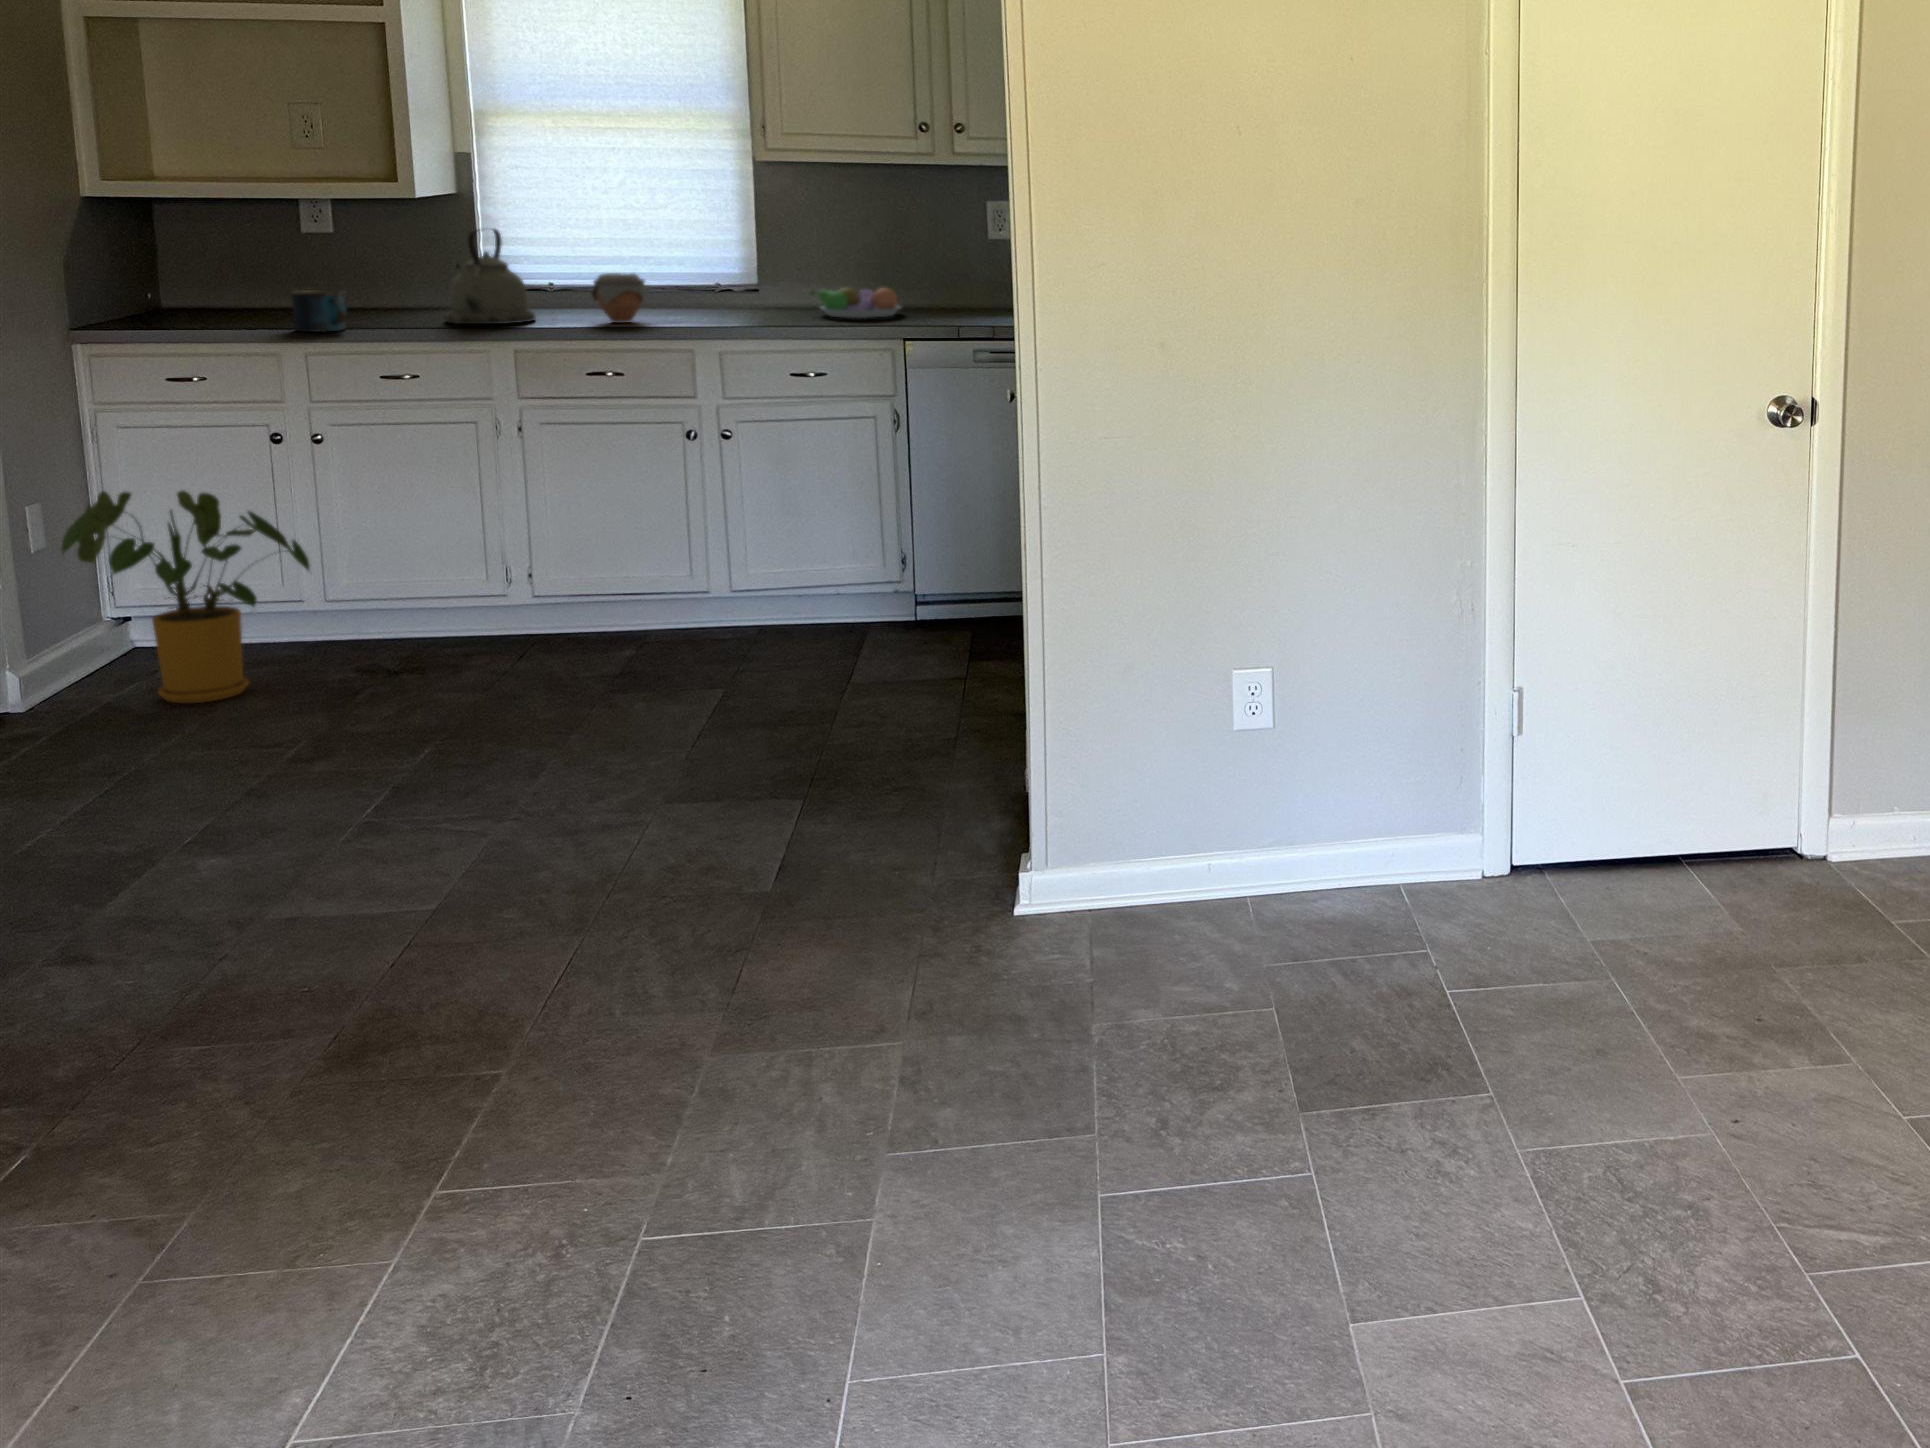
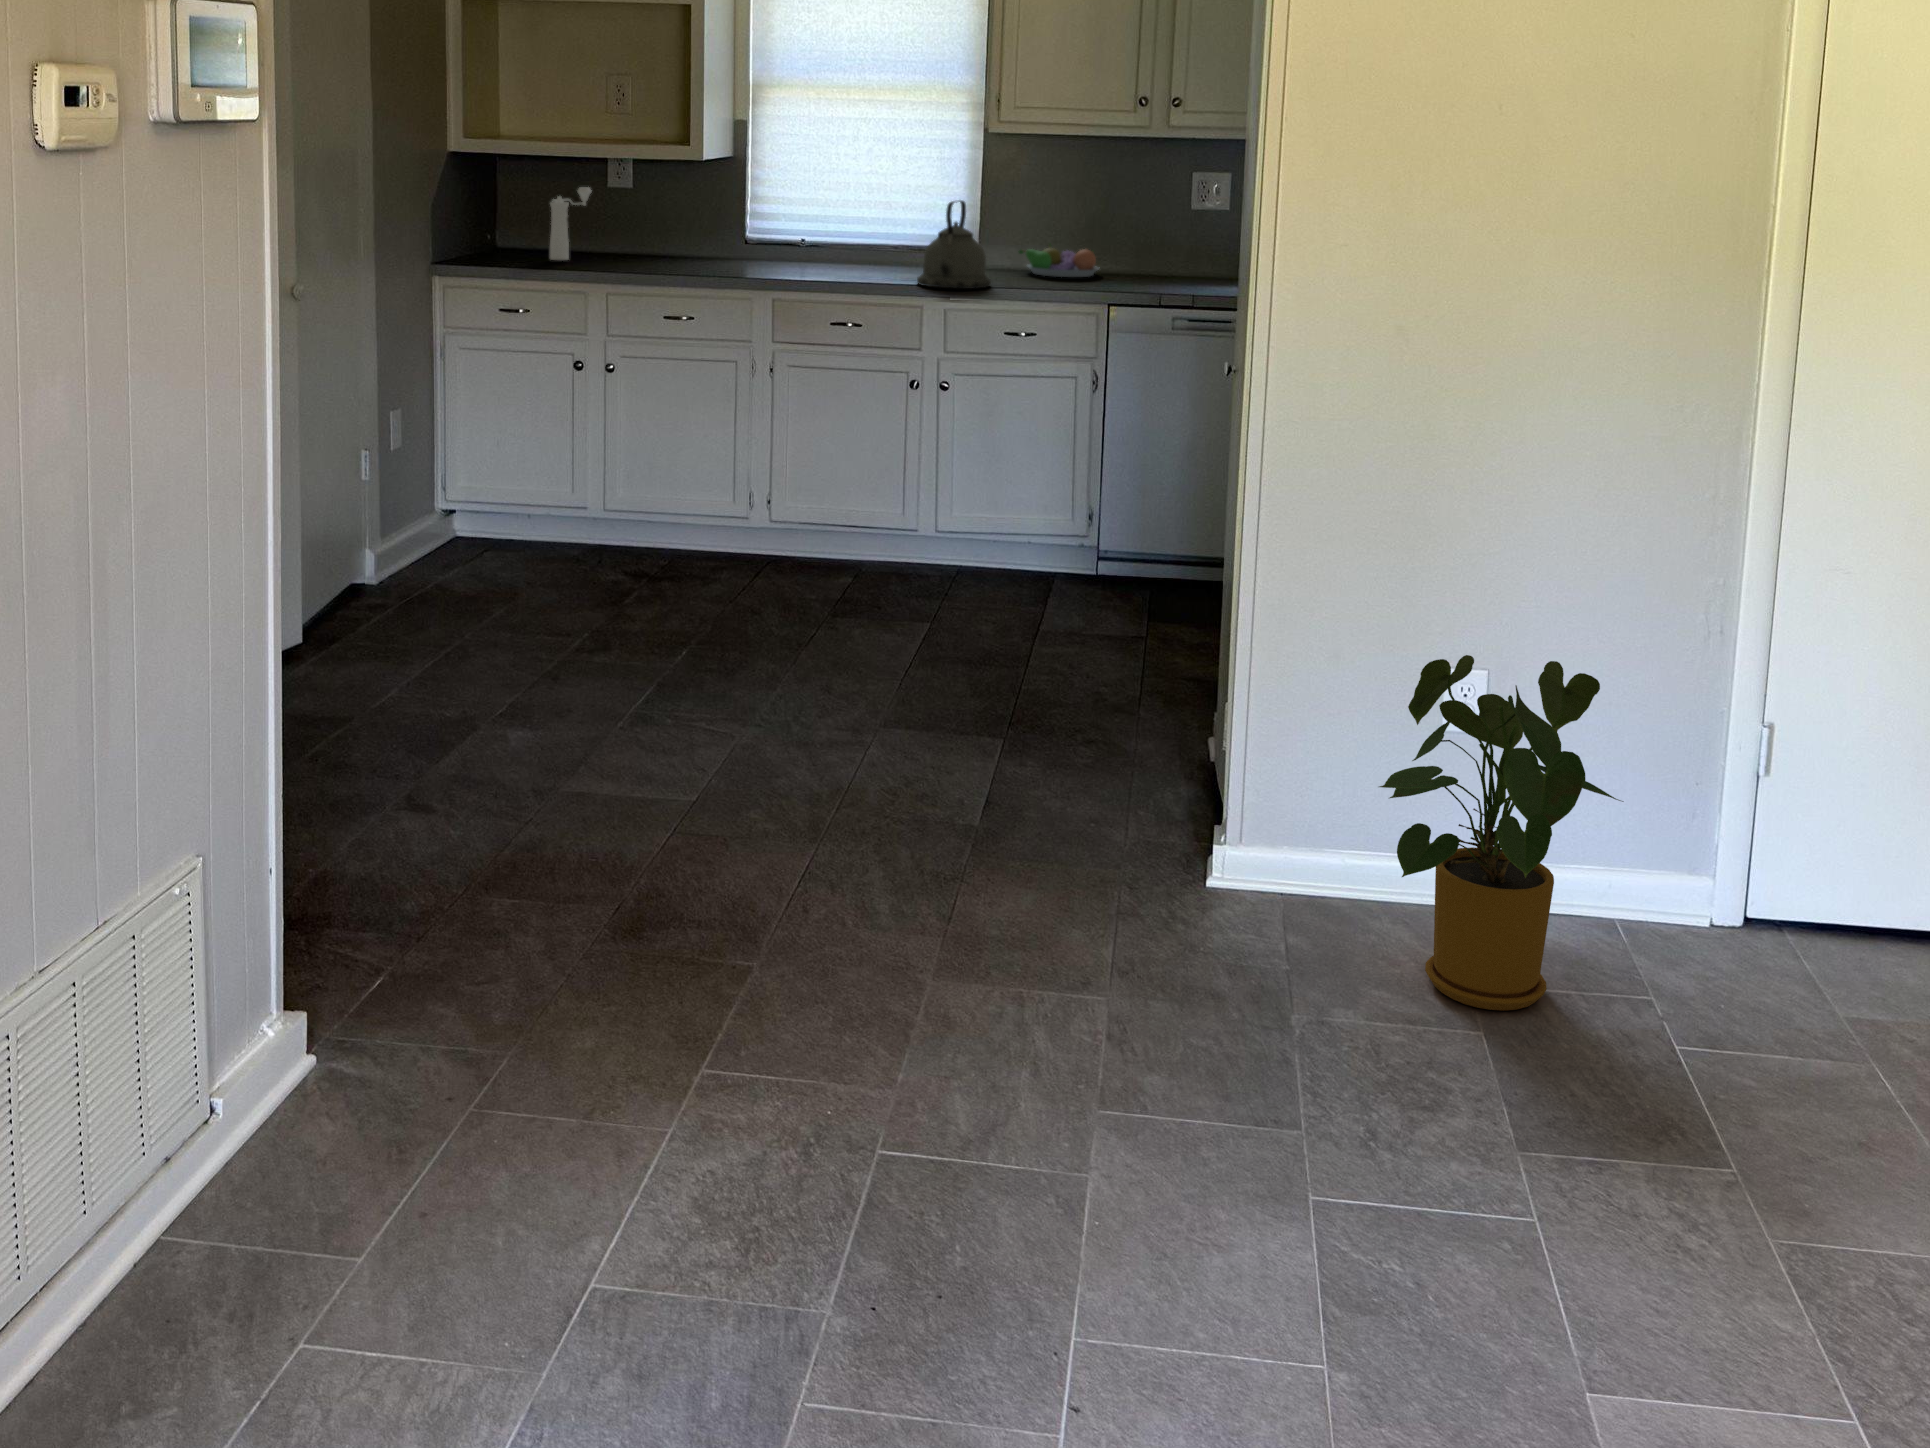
kettle: present [445,229,535,324] -> present [917,200,991,289]
pepper mill: none [211,236,270,323] -> present [550,187,592,260]
jar: present [591,273,647,323] -> none [836,228,881,273]
mug: present [290,290,347,332] -> none [604,235,646,271]
house plant: present [61,491,310,703] -> present [1379,655,1624,1011]

